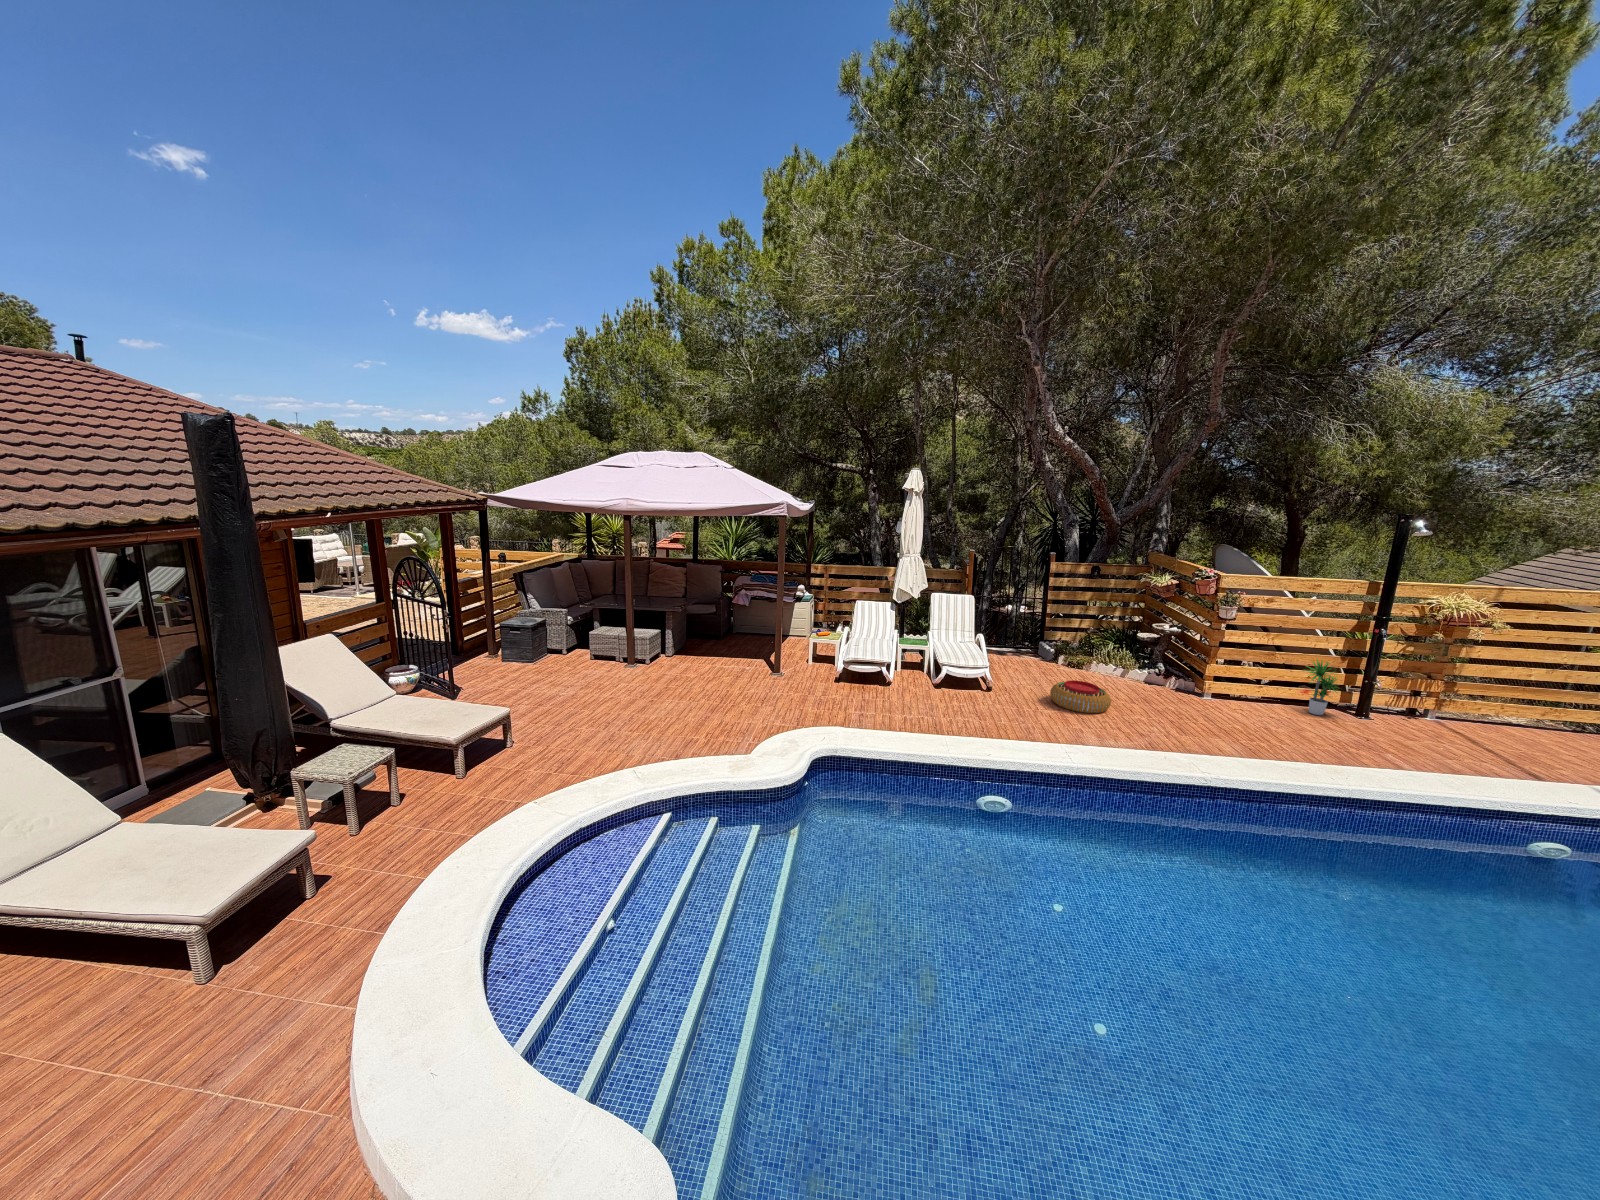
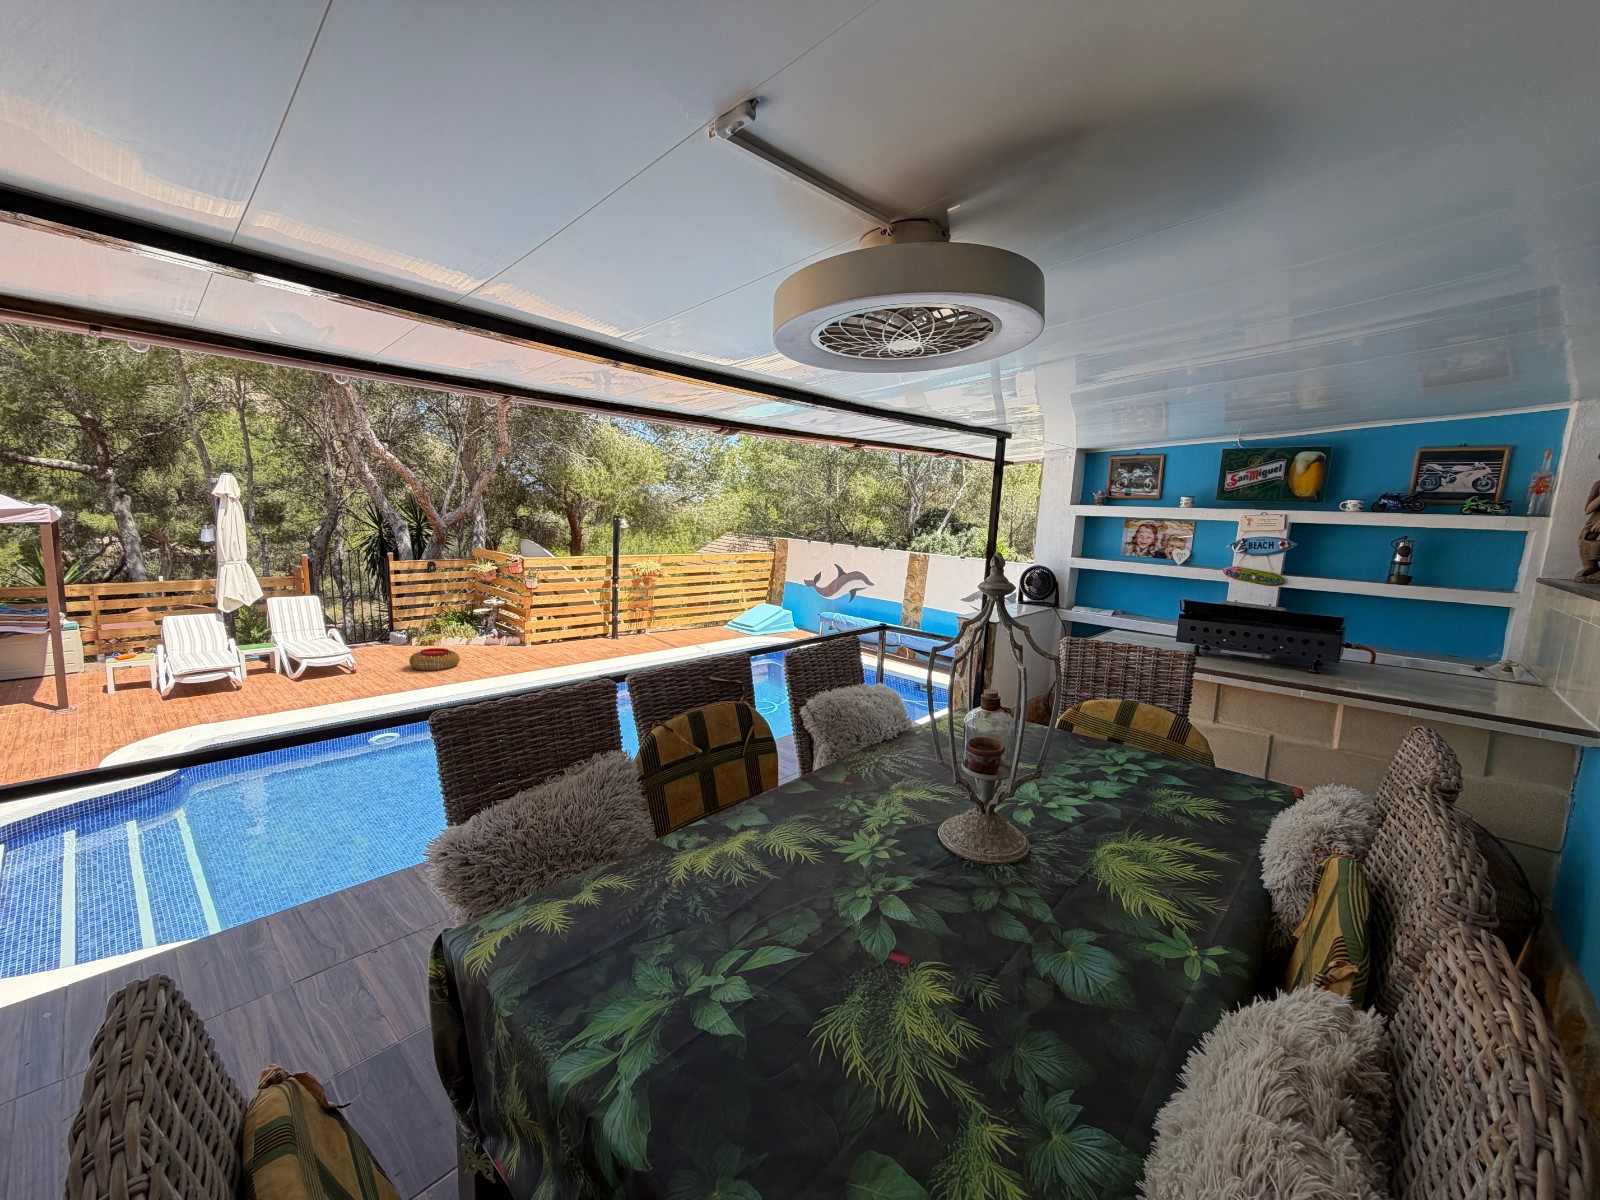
potted plant: present [1307,659,1337,715] -> none [579,606,603,643]

